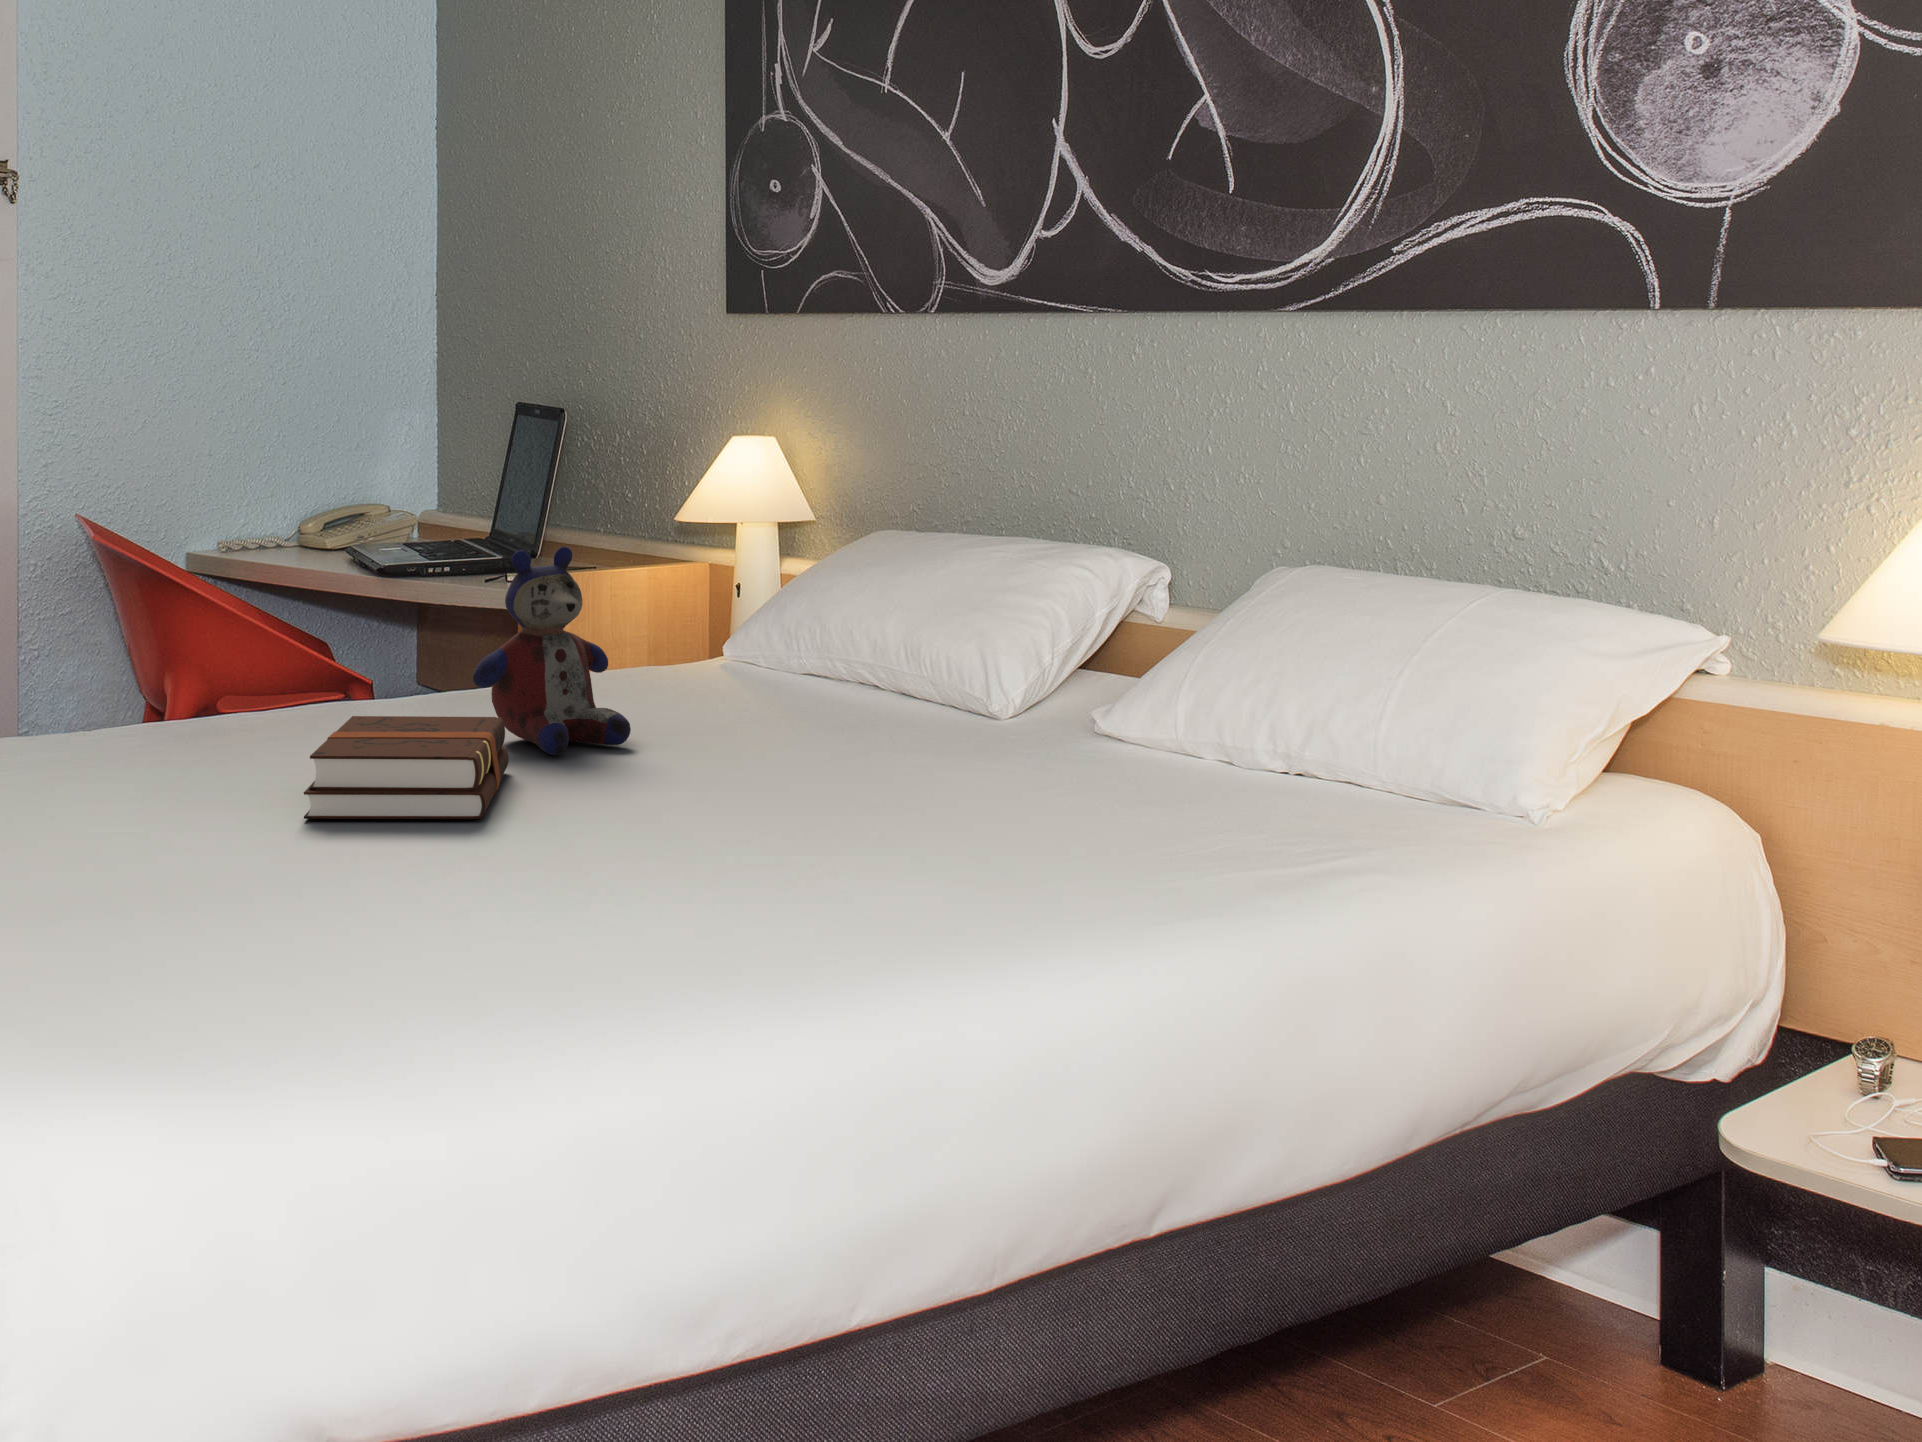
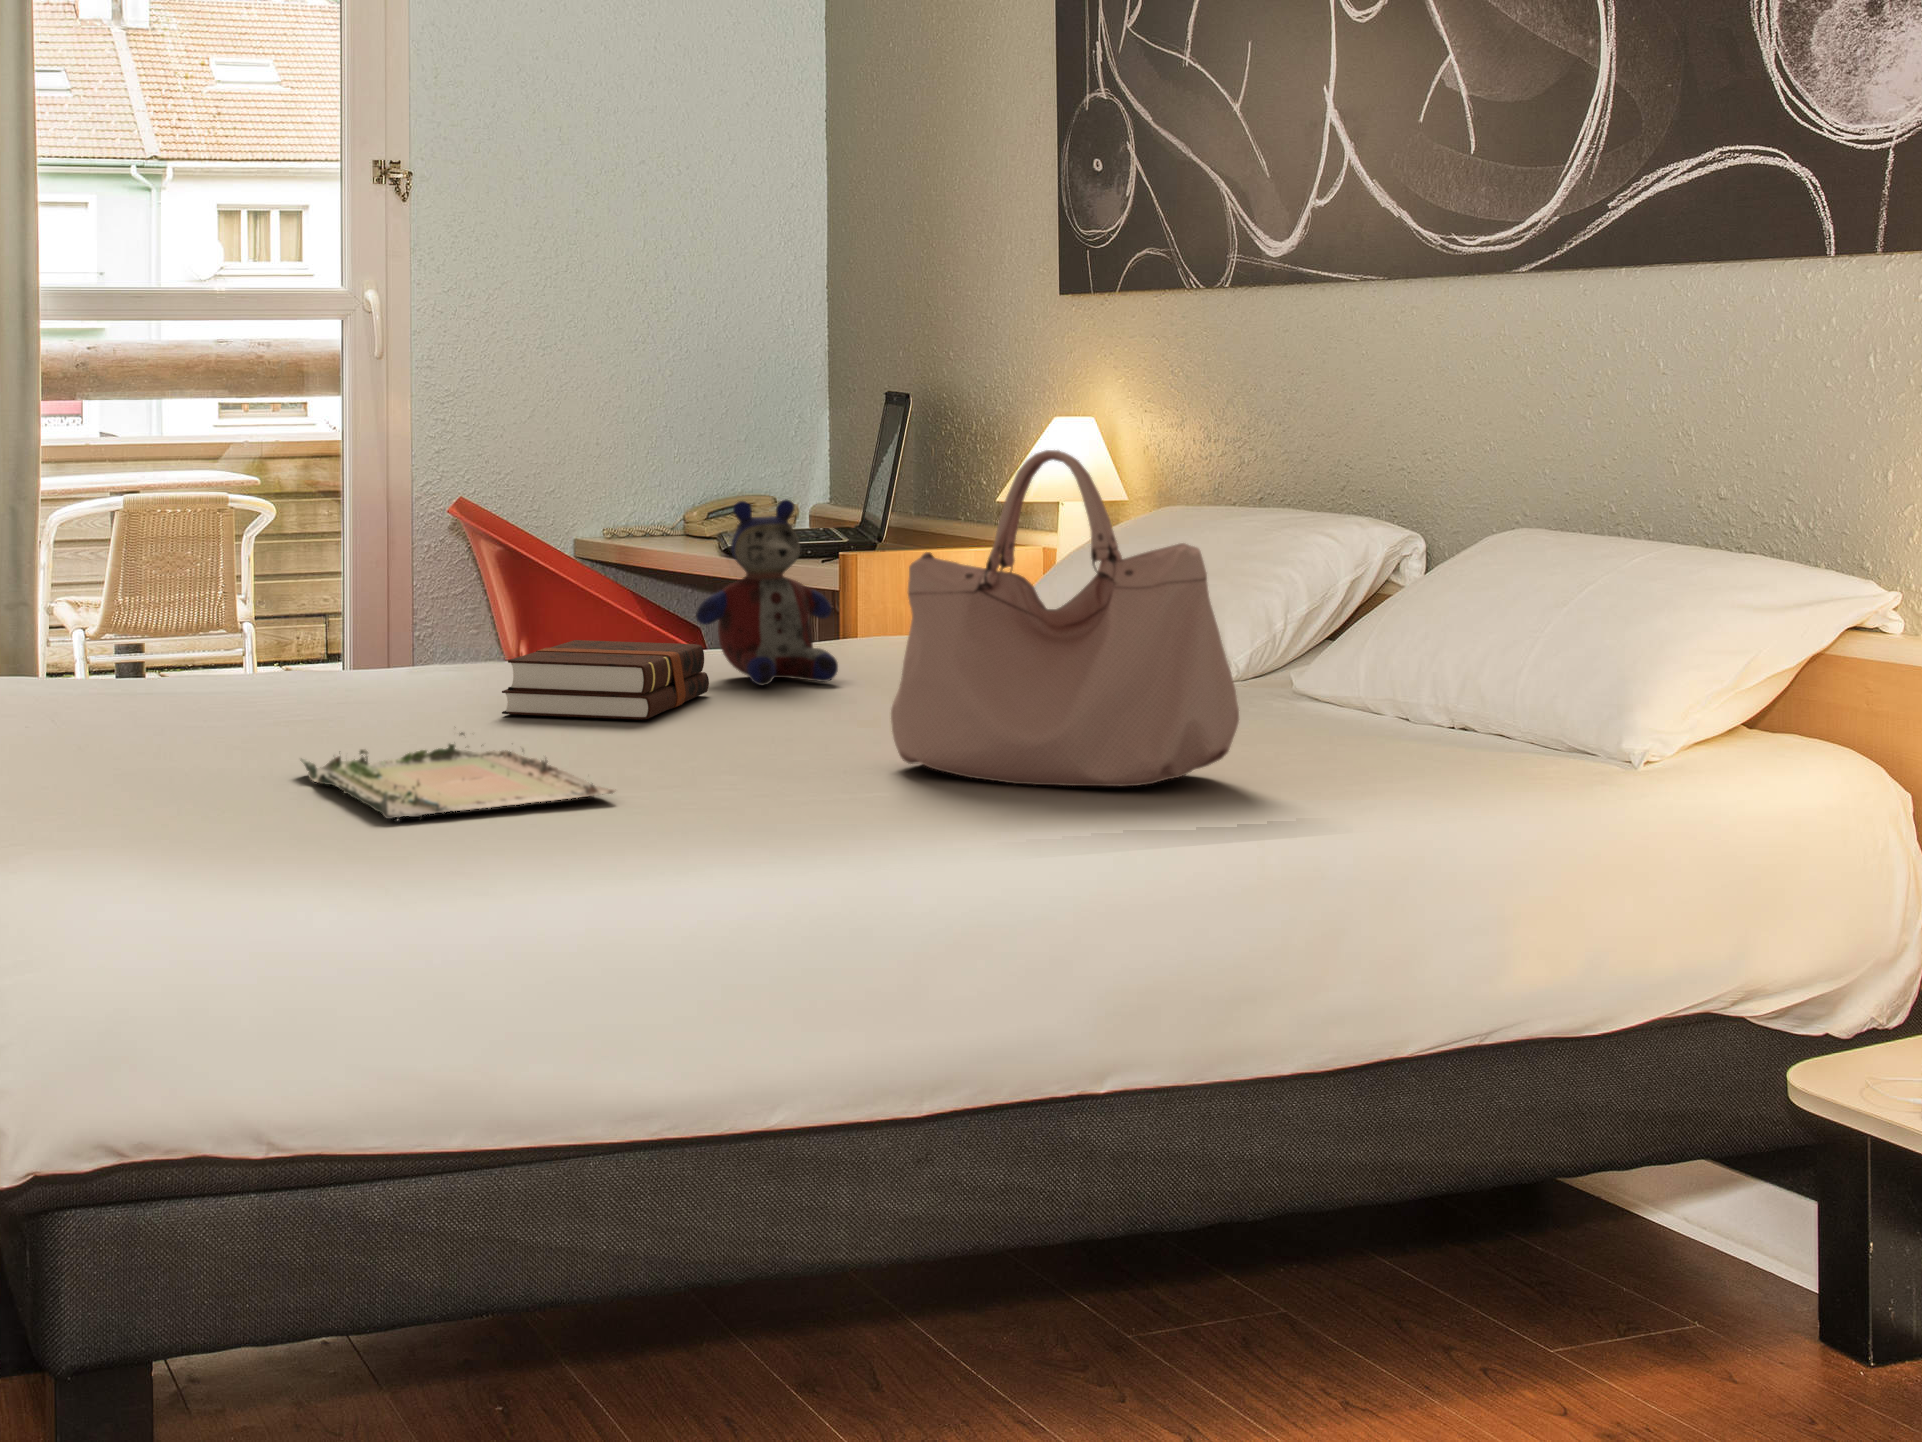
handbag: none [820,523,1221,903] -> present [891,450,1239,787]
tray: none [137,868,578,1036] -> present [301,733,615,821]

